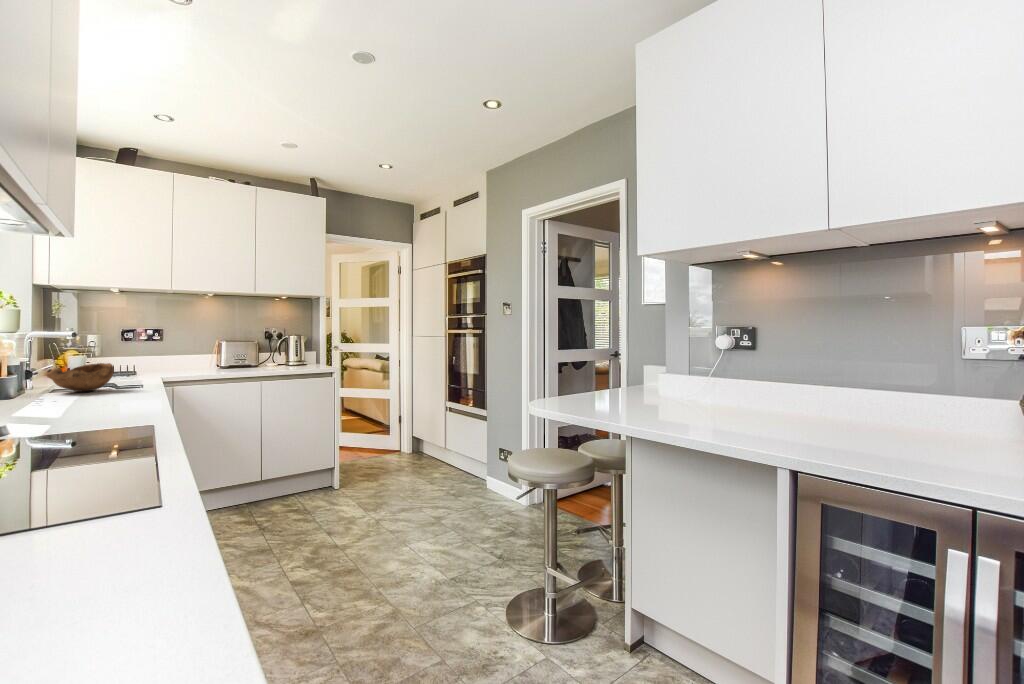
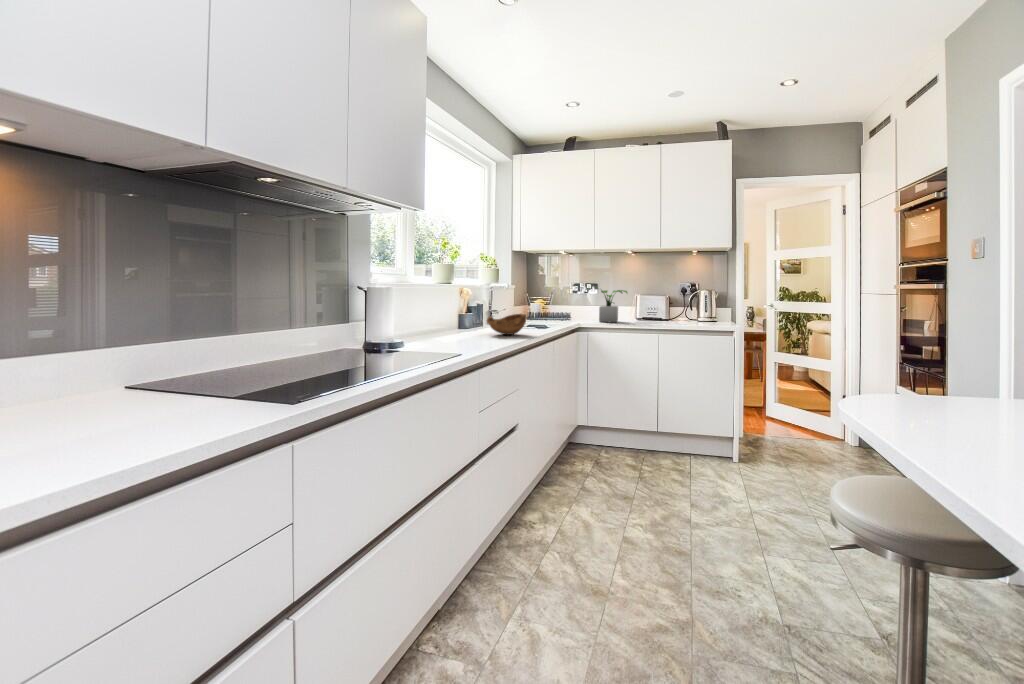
potted plant: none [152,332,211,373] -> present [599,290,627,322]

